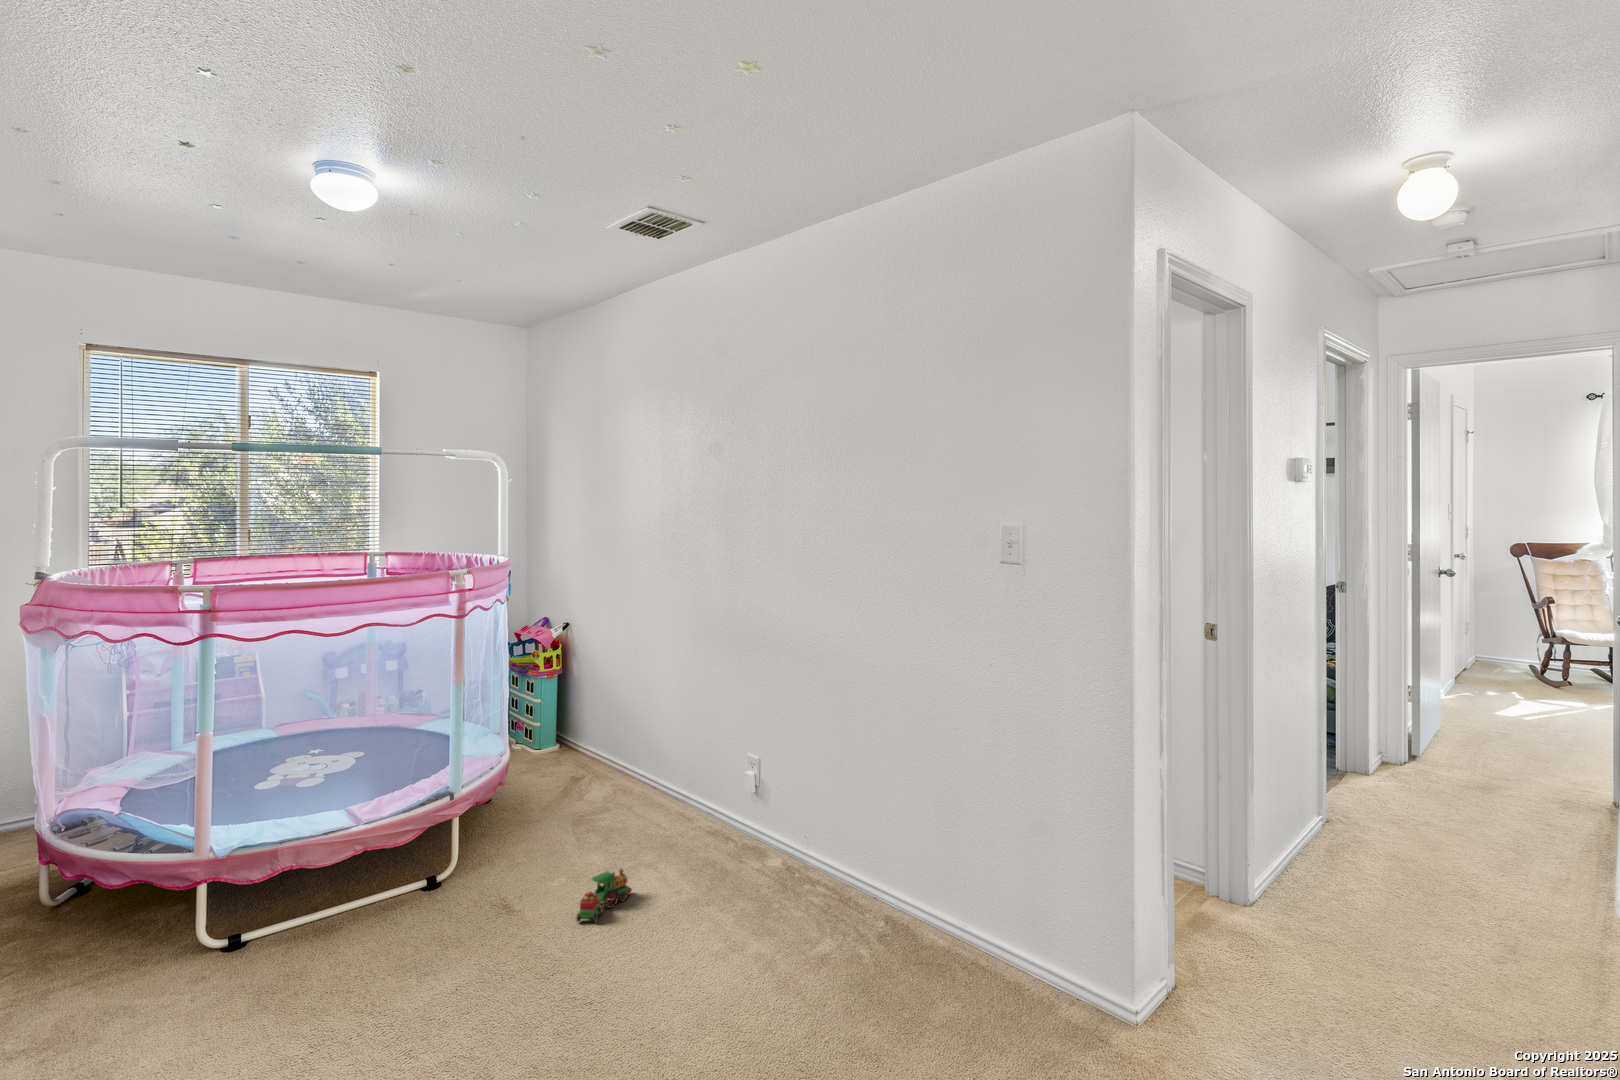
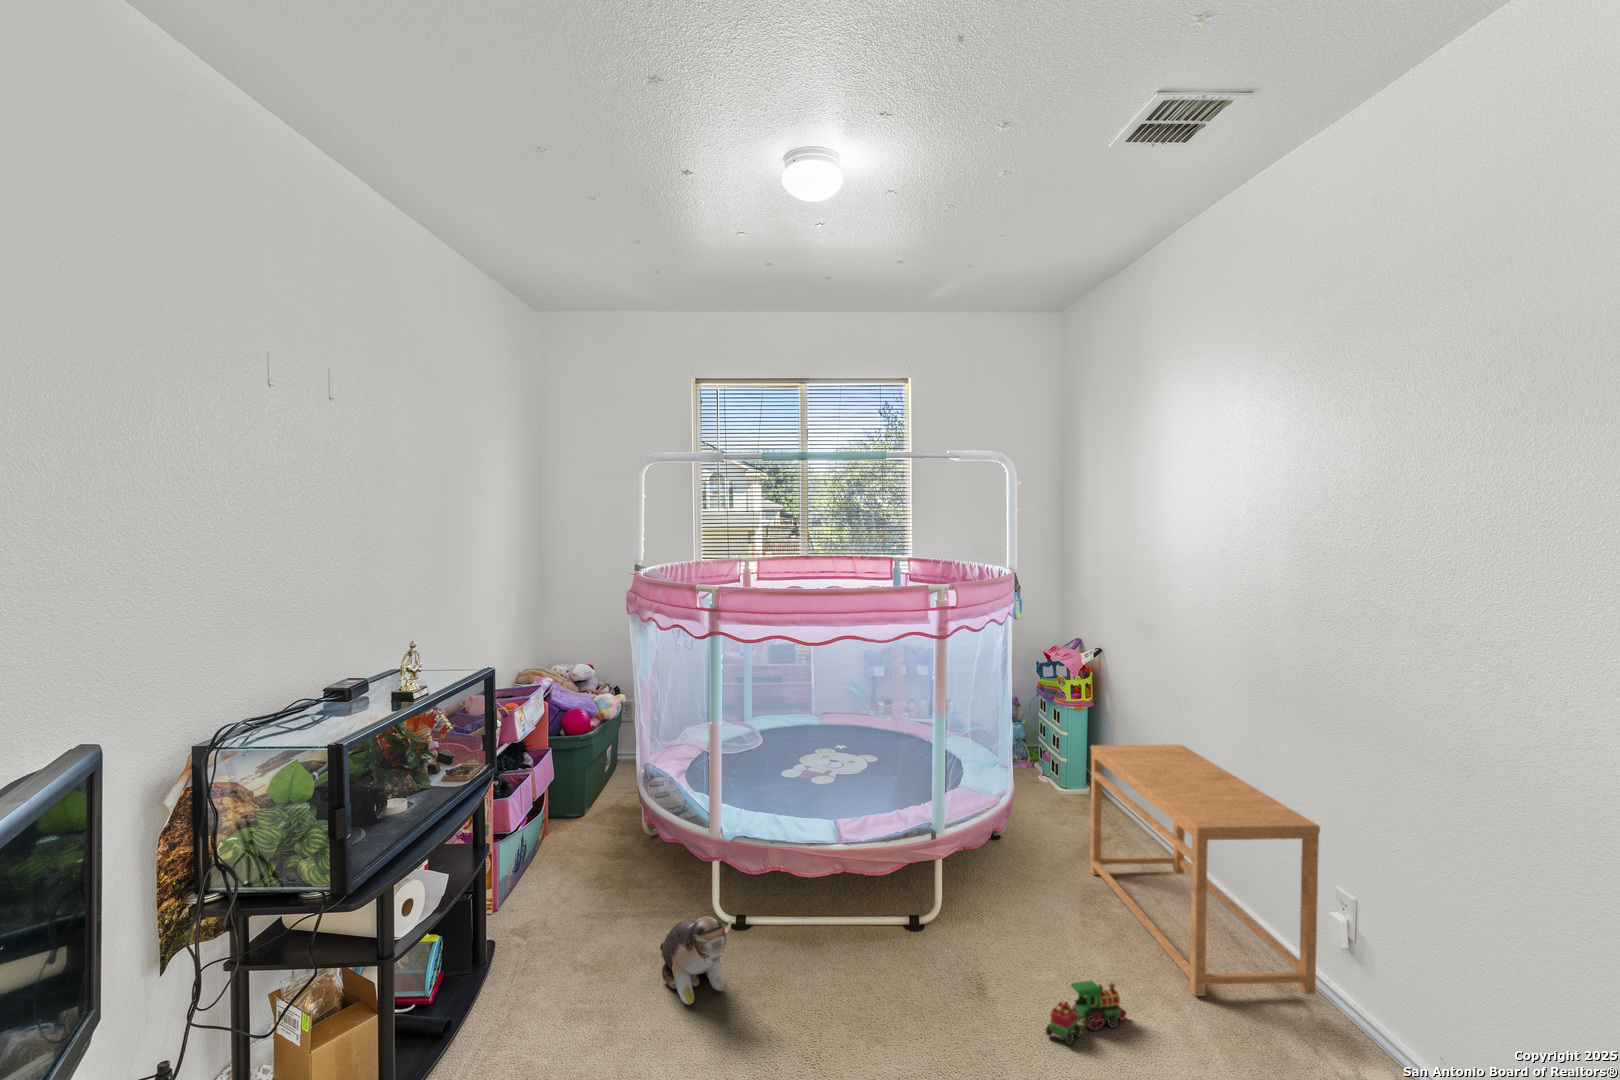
side table: none [577,690,748,864] -> present [1090,745,1320,996]
plush toy: none [149,915,270,1019] -> present [660,916,732,1005]

